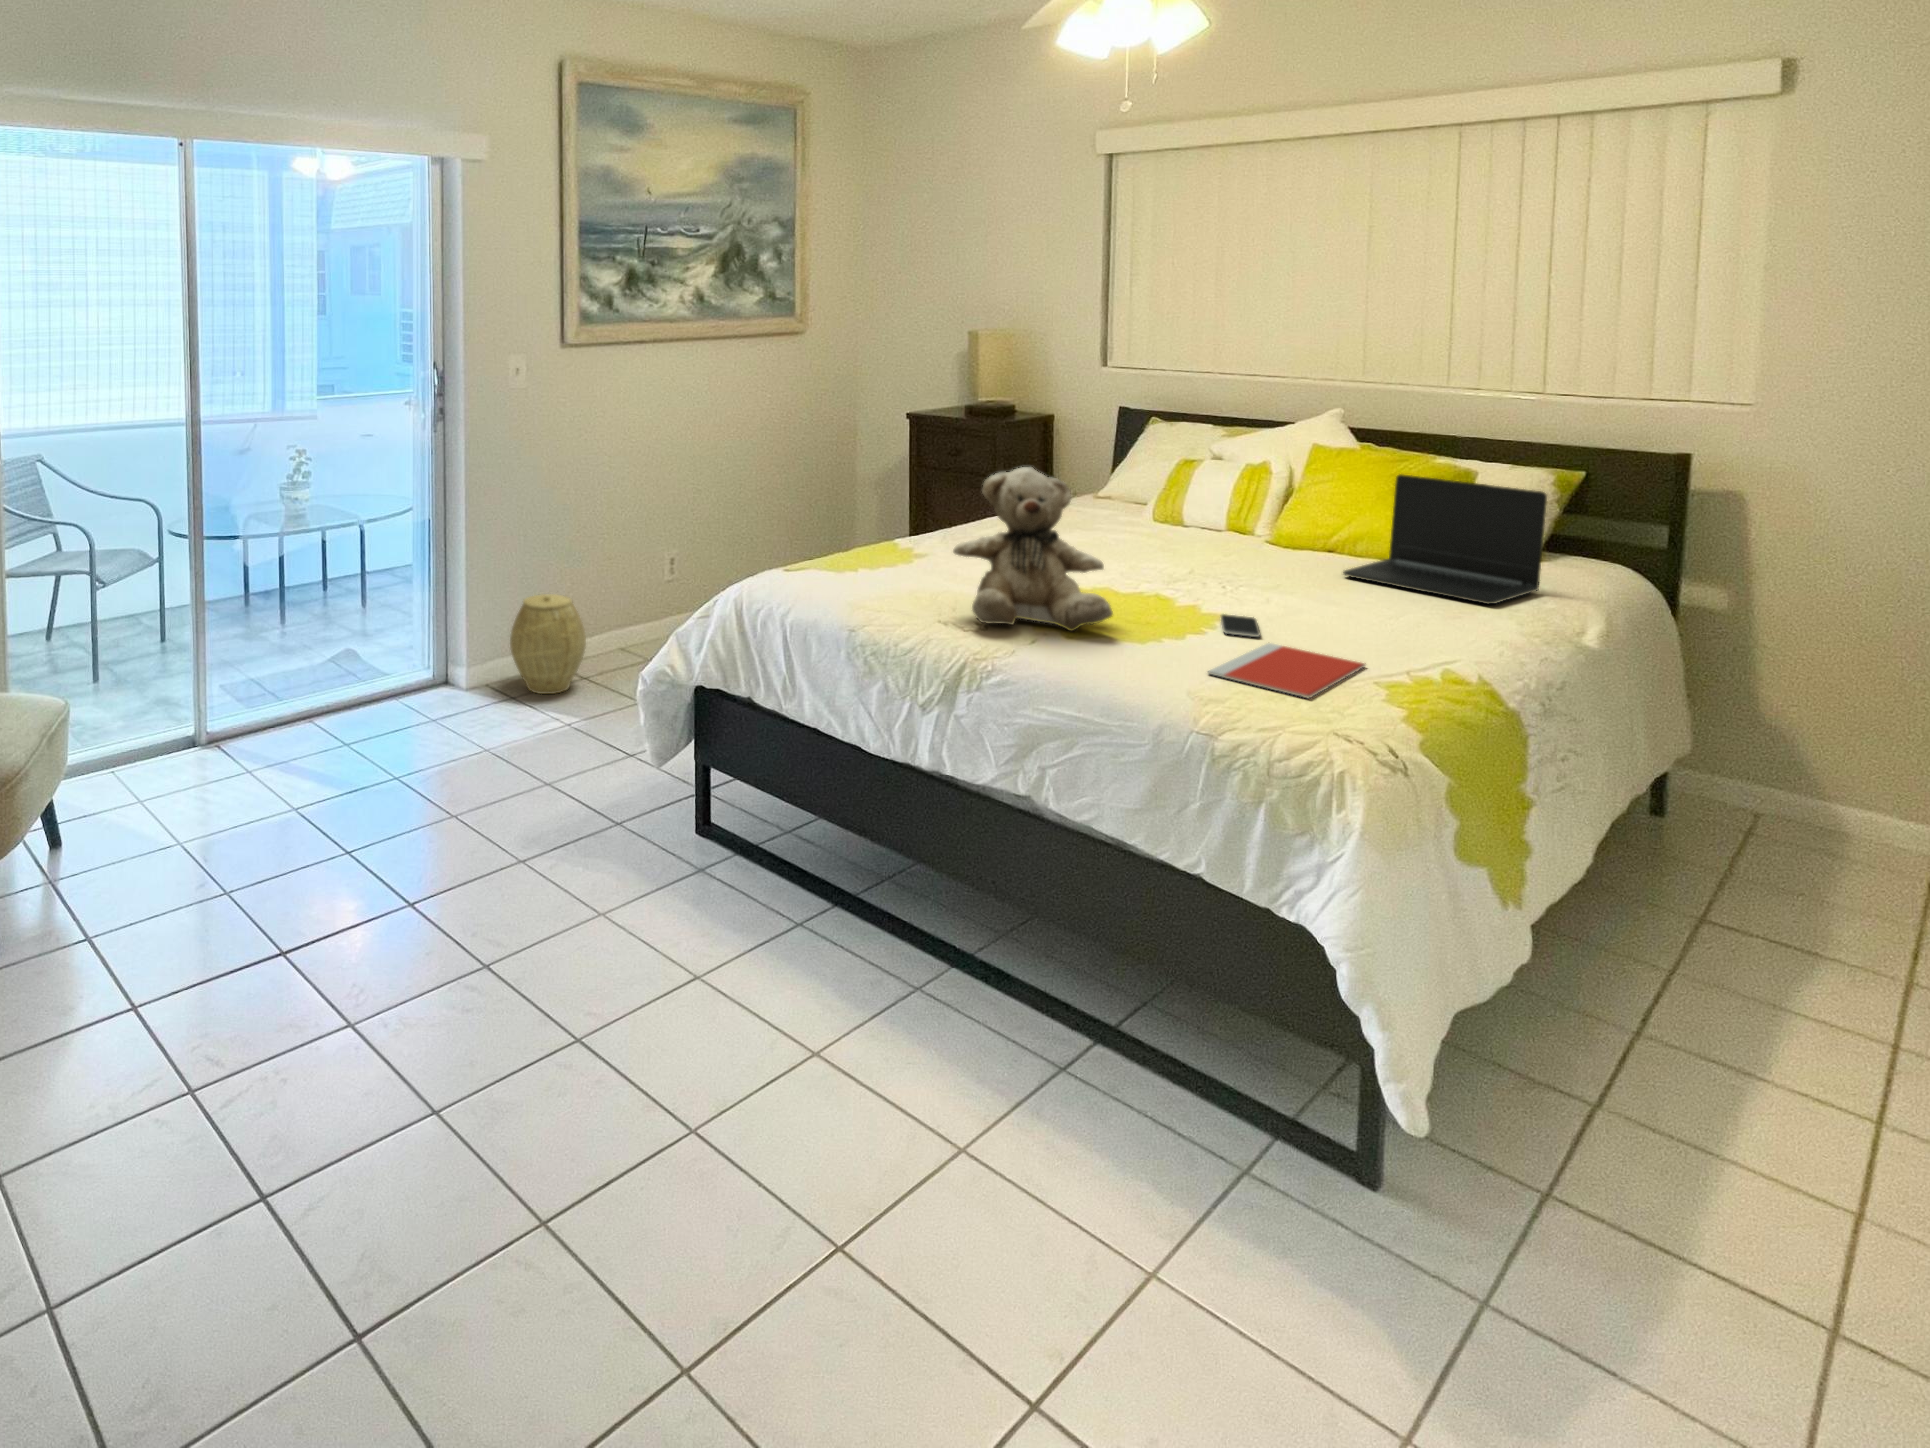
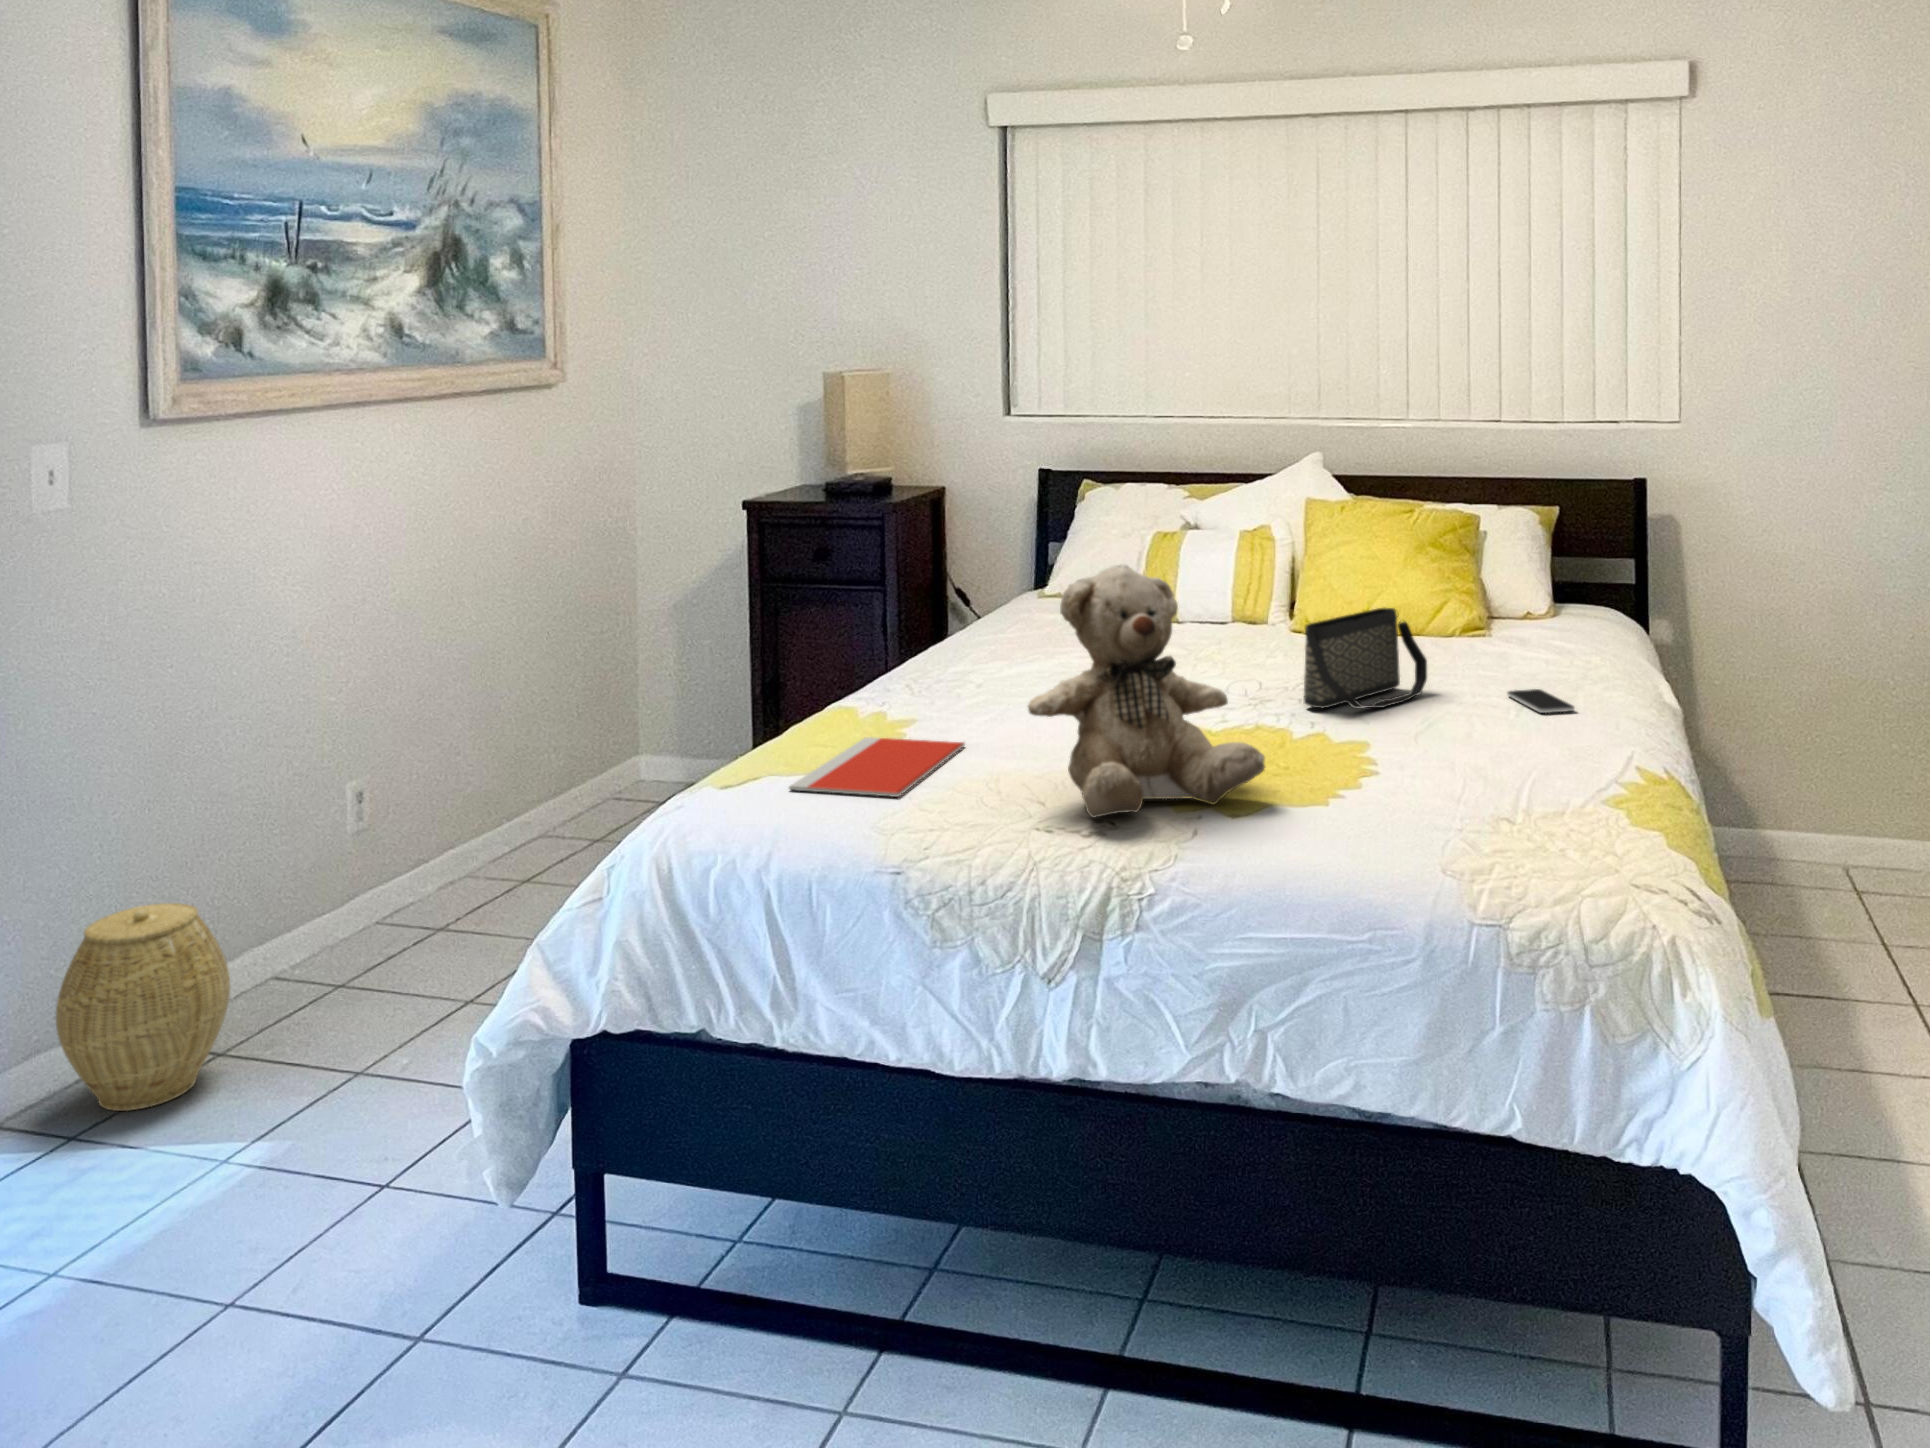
laptop: present [1343,474,1547,604] -> none [1401,527,1584,673]
handbag: none [1216,528,1339,601] -> present [1304,608,1427,708]
smartphone: present [1220,614,1260,637] -> present [1507,689,1575,713]
notebook: present [1208,643,1366,698] -> present [789,737,965,797]

